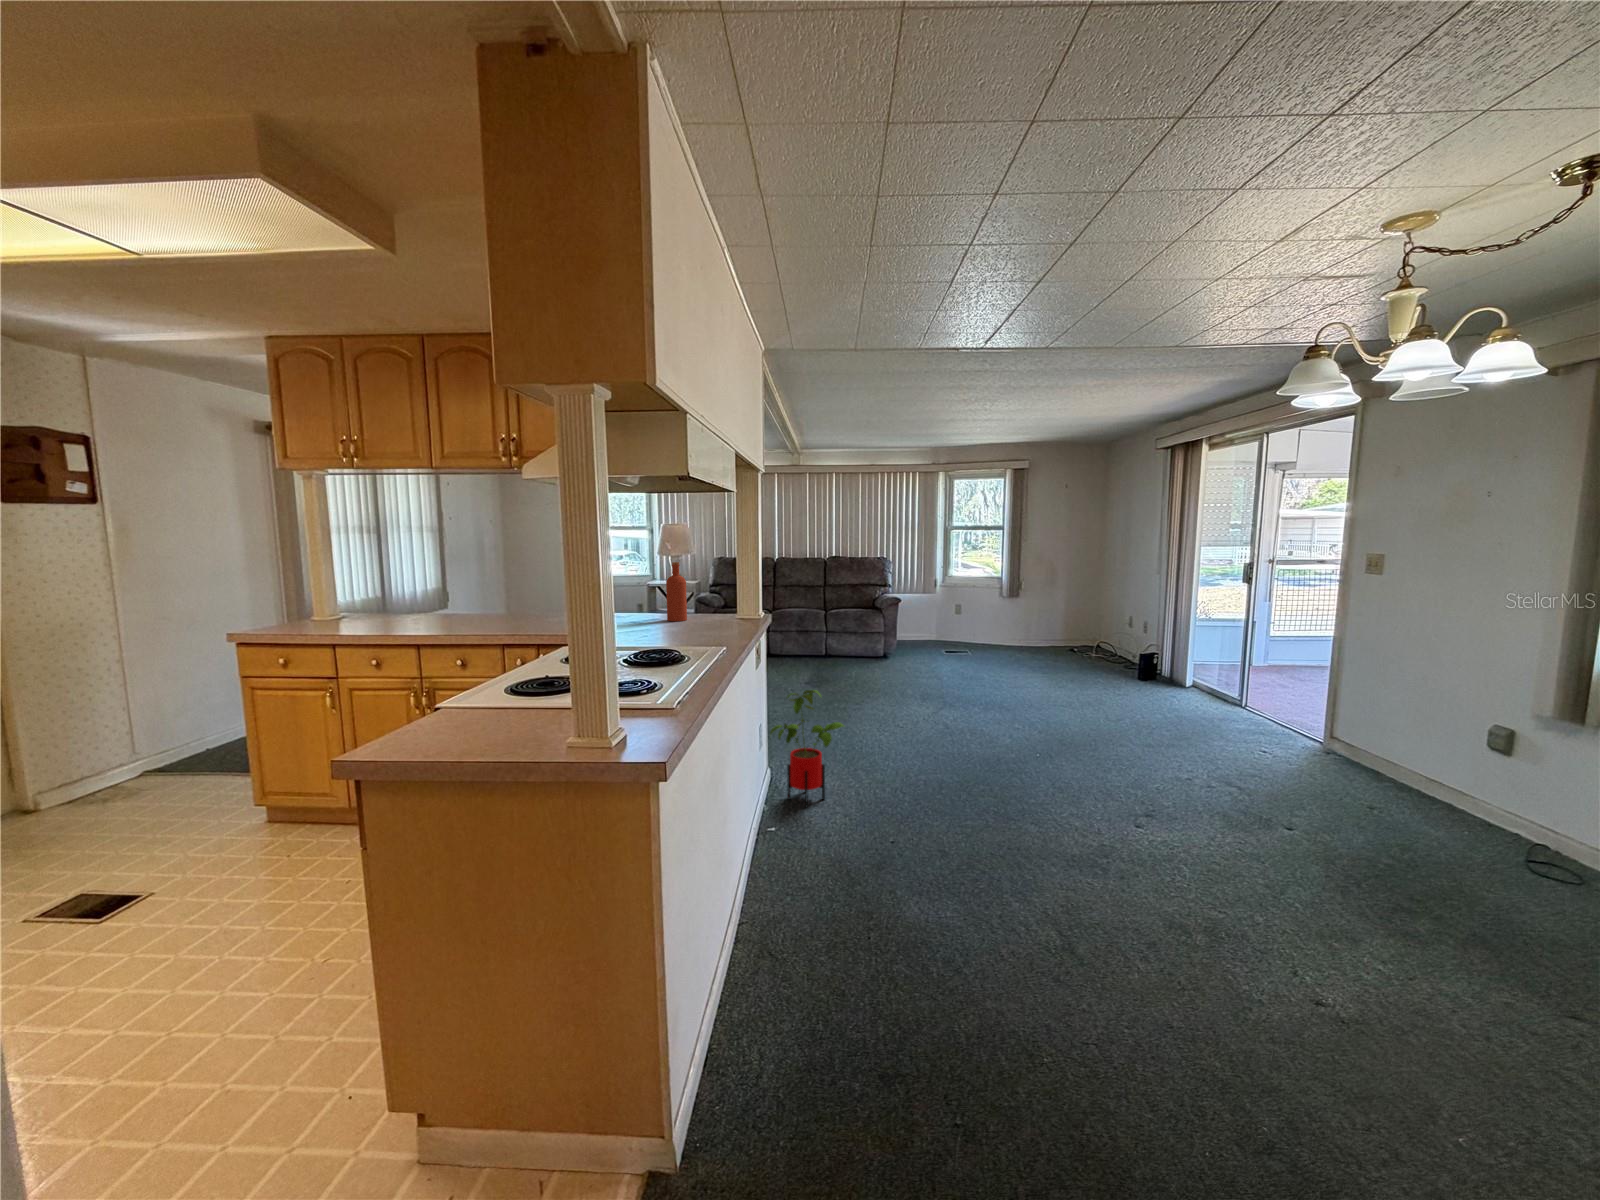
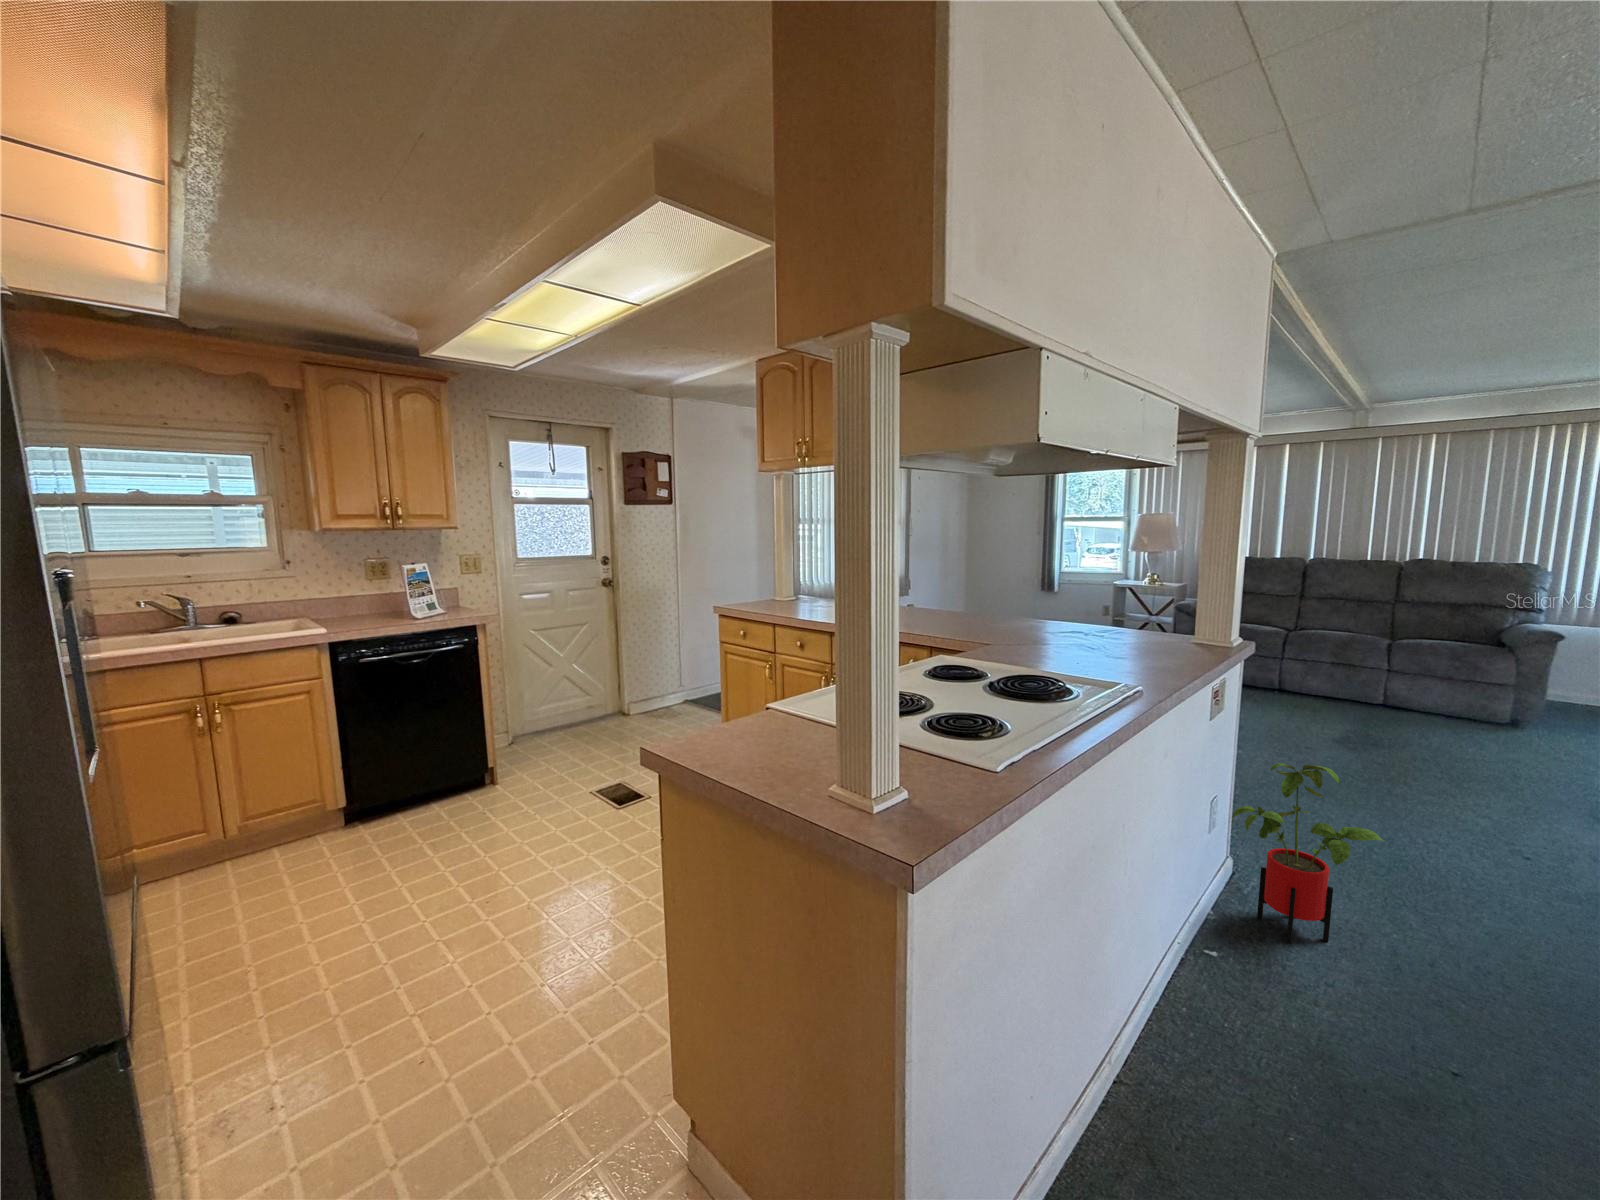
bottle: present [666,562,687,621] -> none [1094,561,1123,637]

